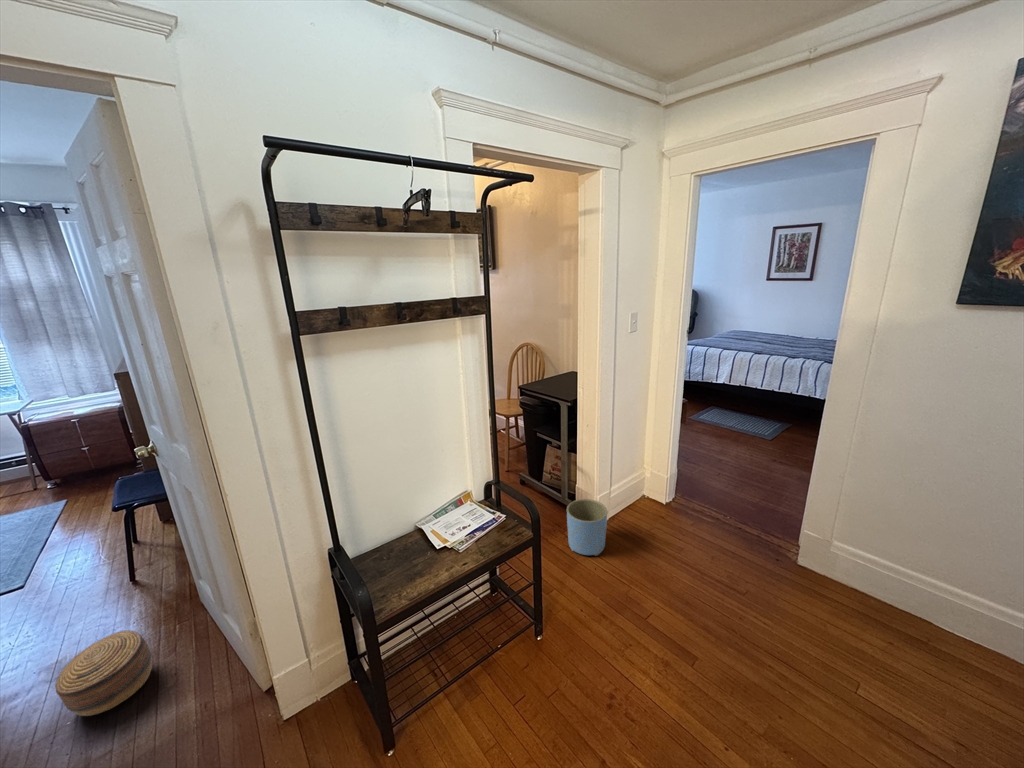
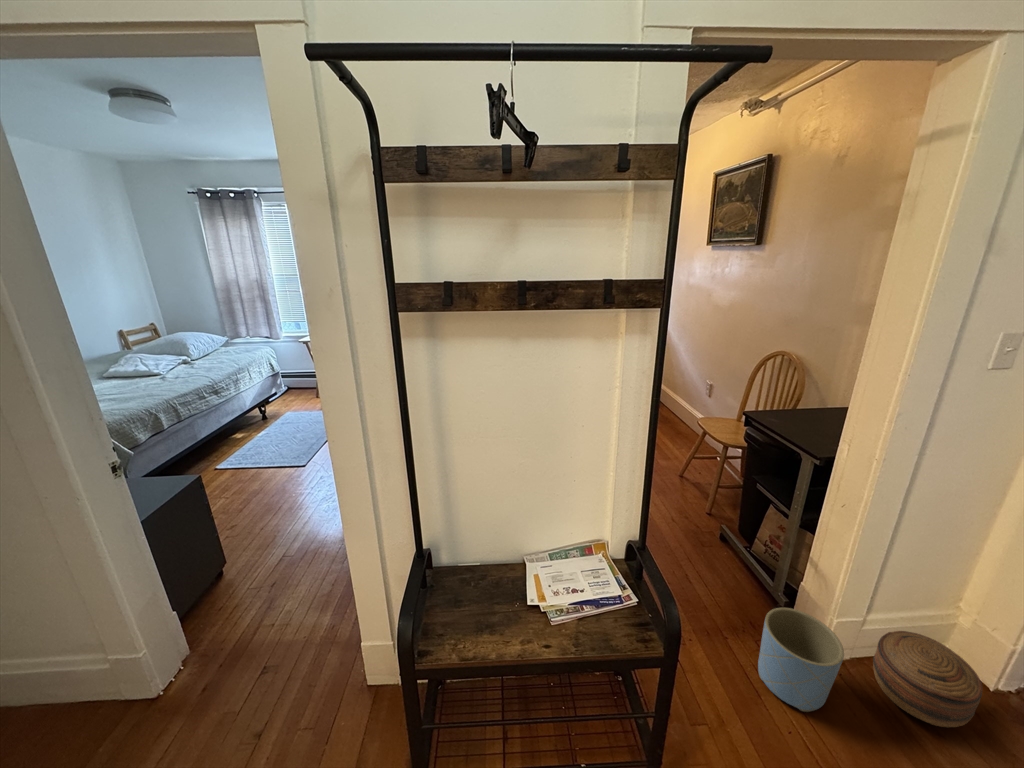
basket: present [55,630,152,716] -> present [873,631,982,727]

